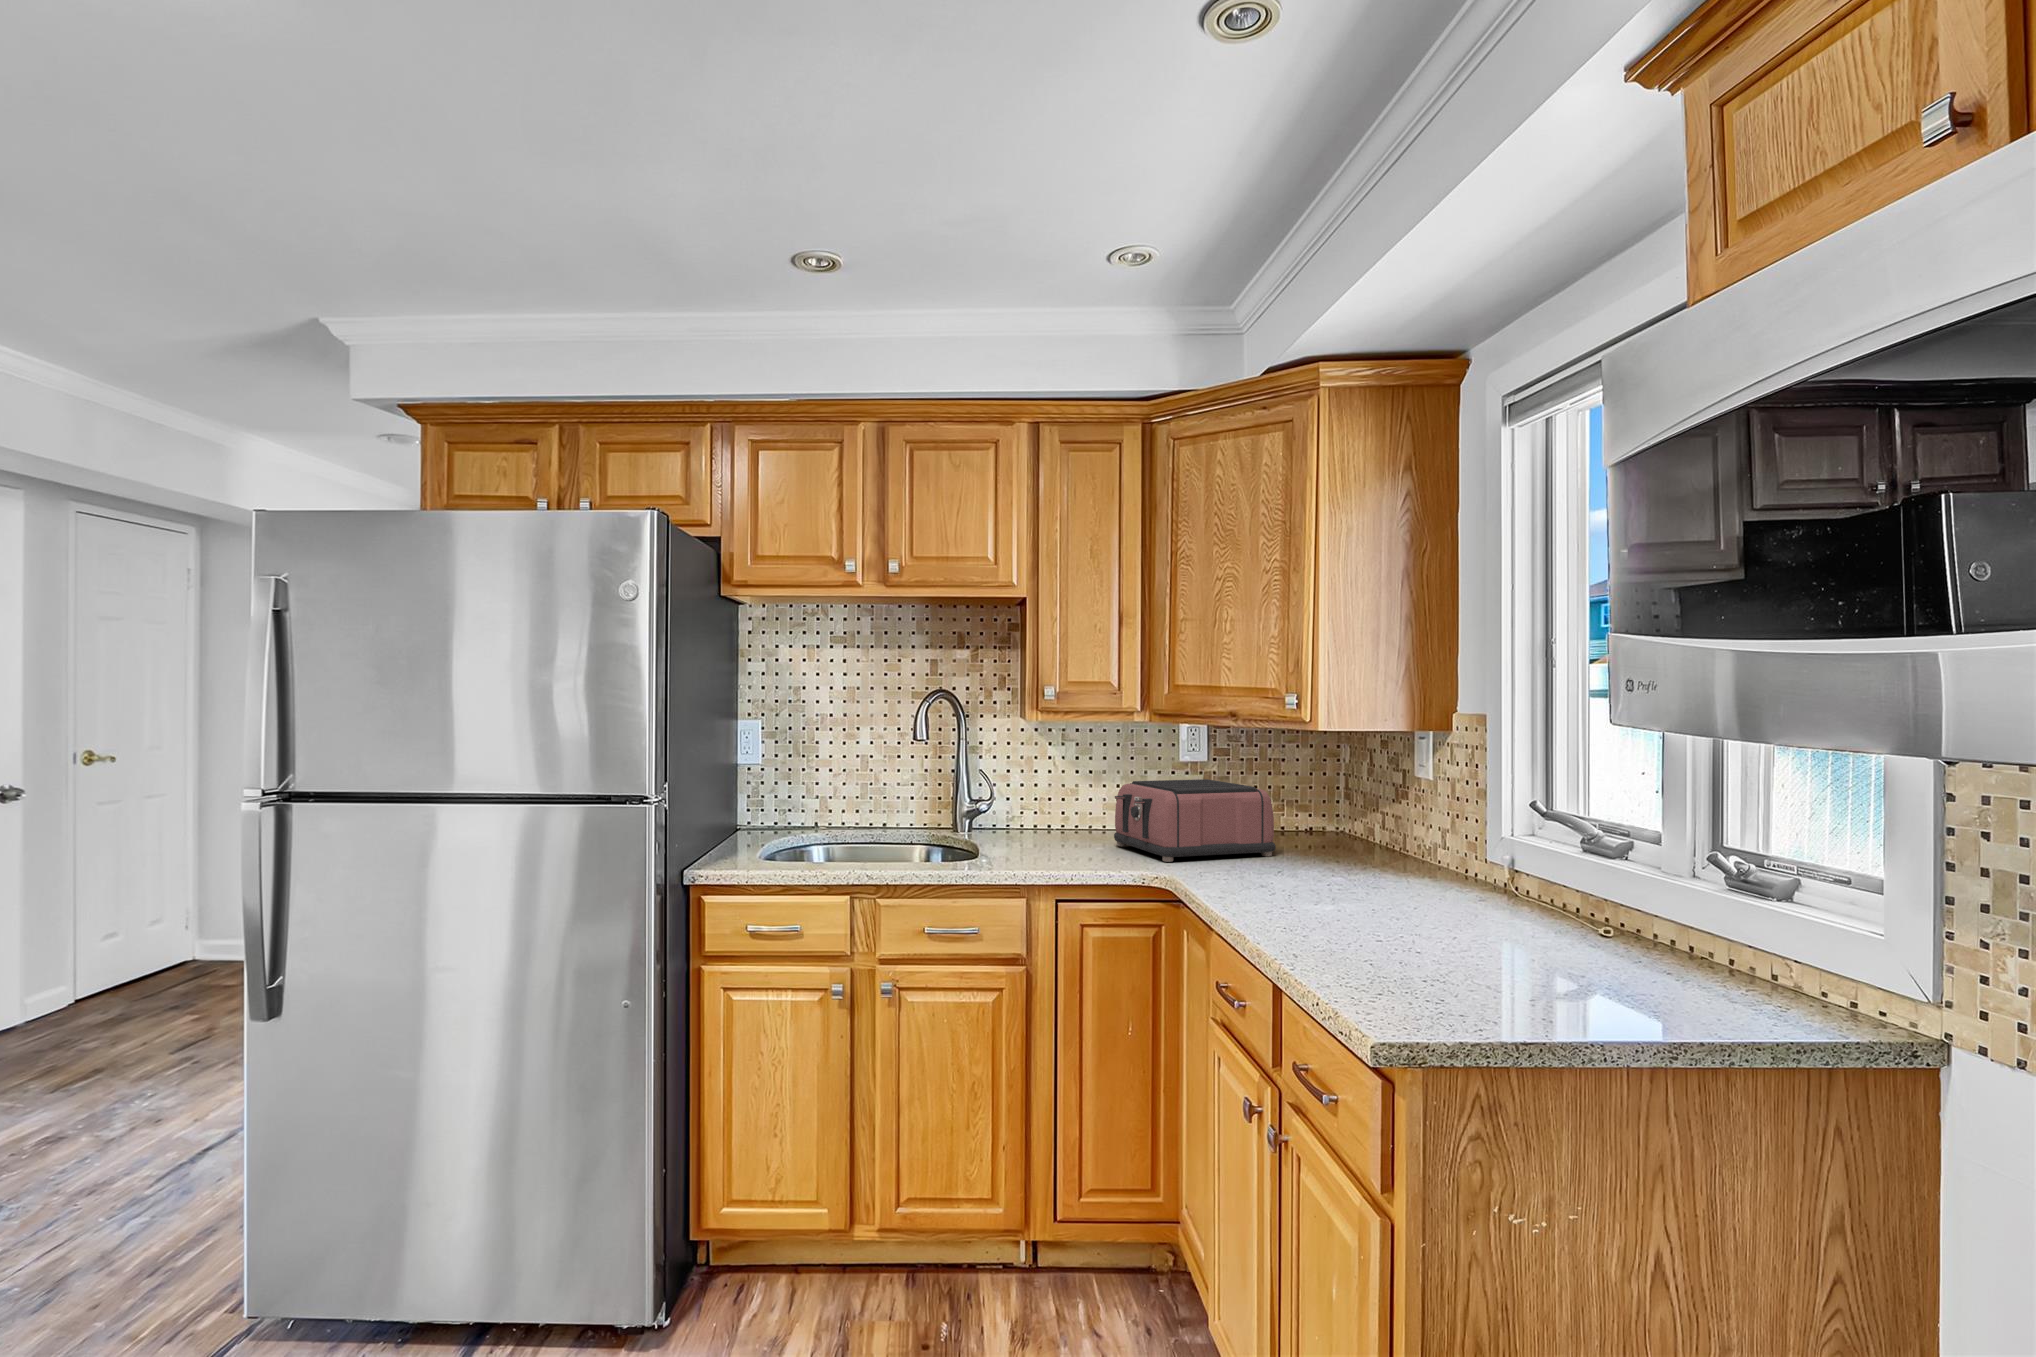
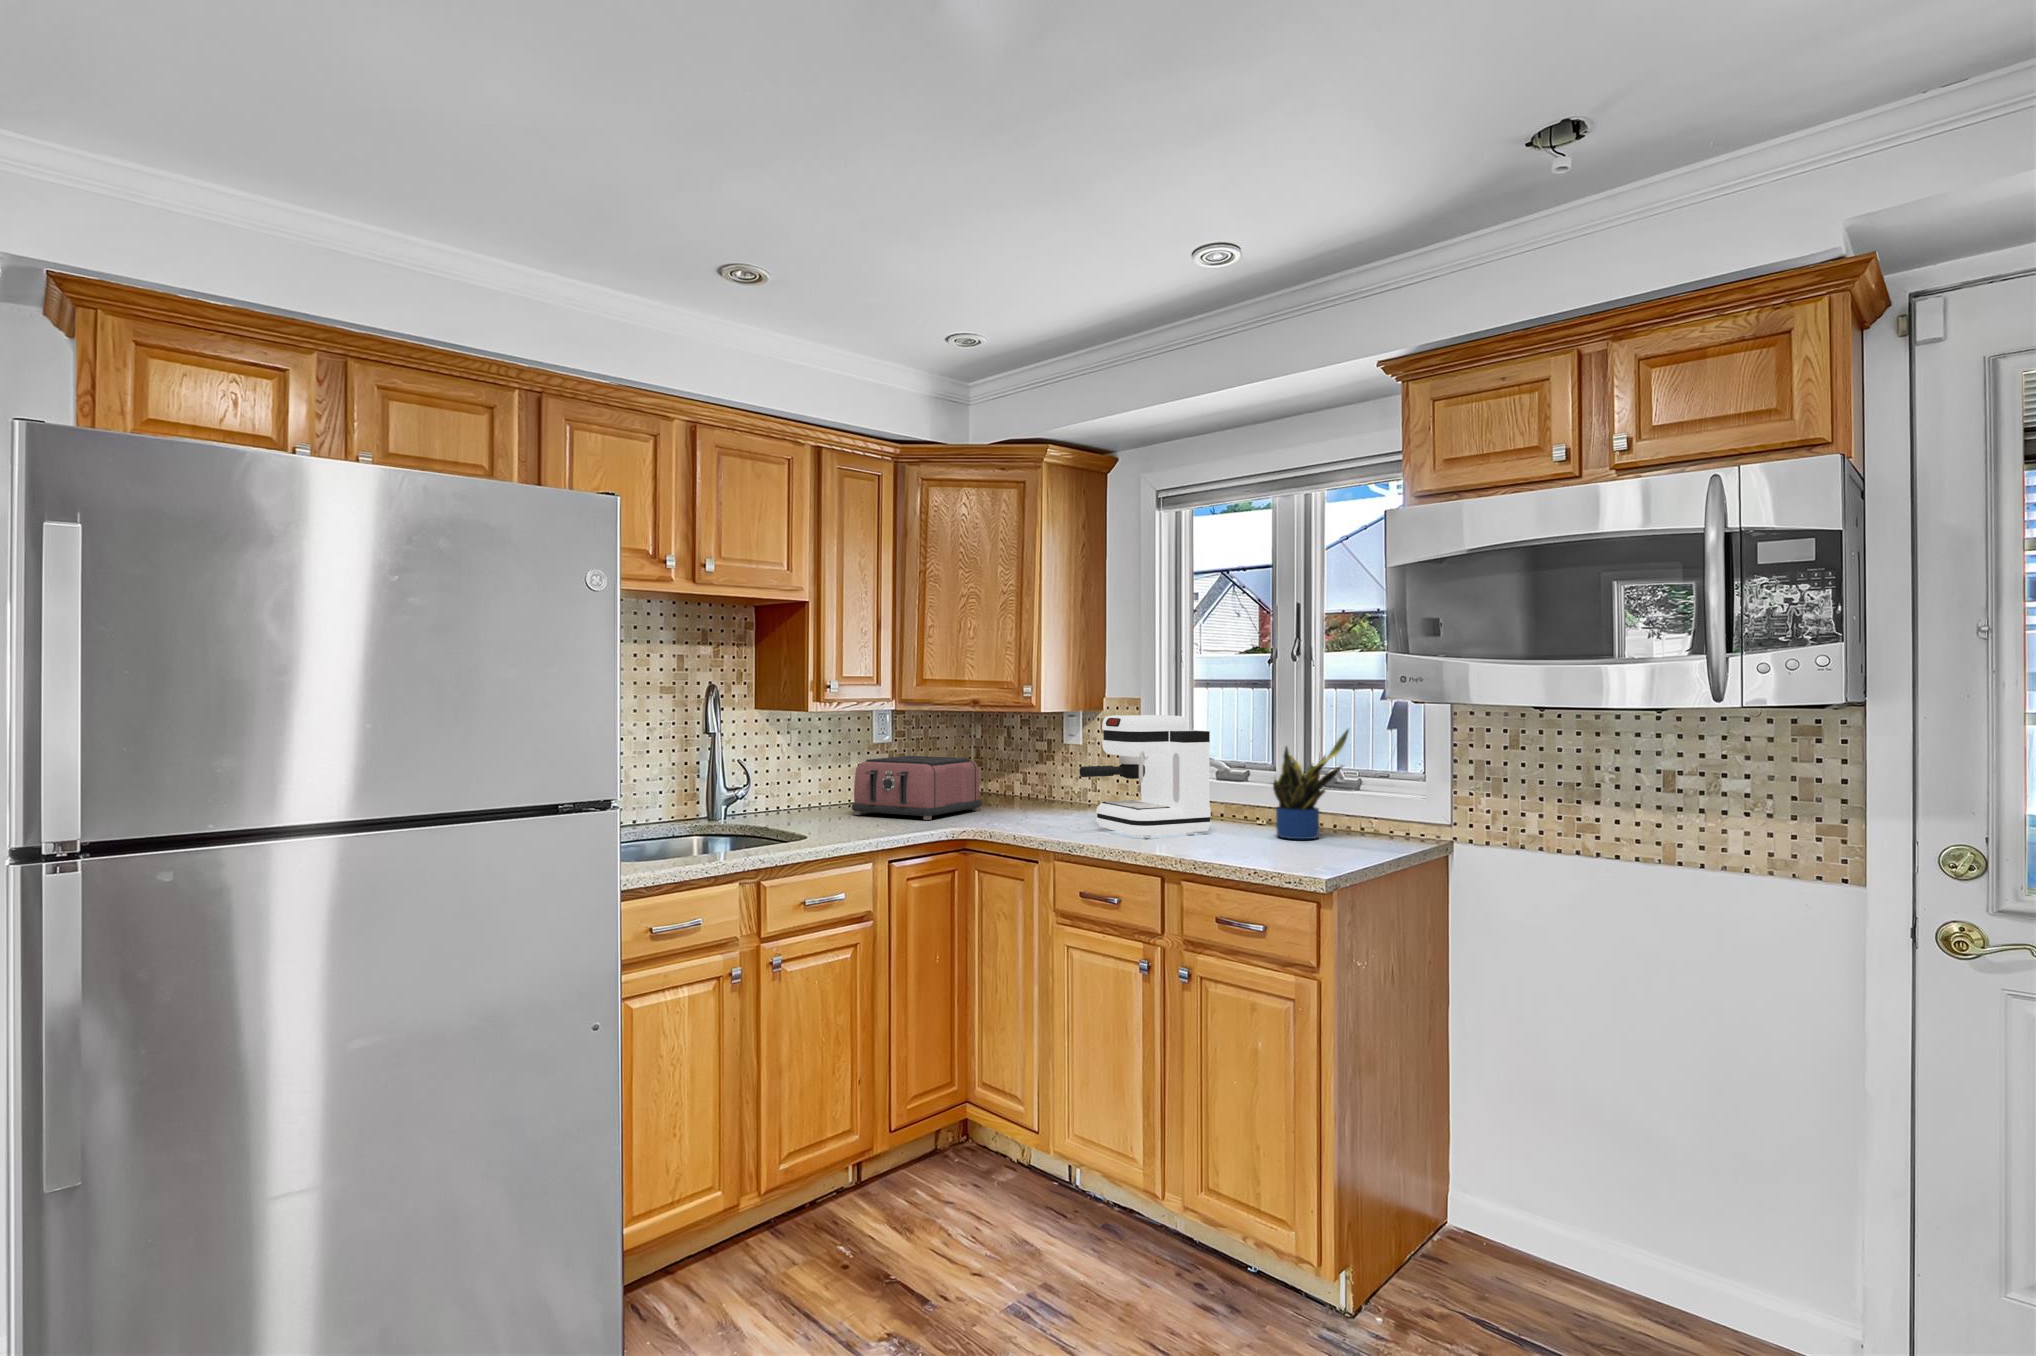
coffee maker: none [1268,738,1461,935] -> present [1079,715,1211,838]
potted plant: none [1551,776,1703,979] -> present [1273,730,1349,839]

